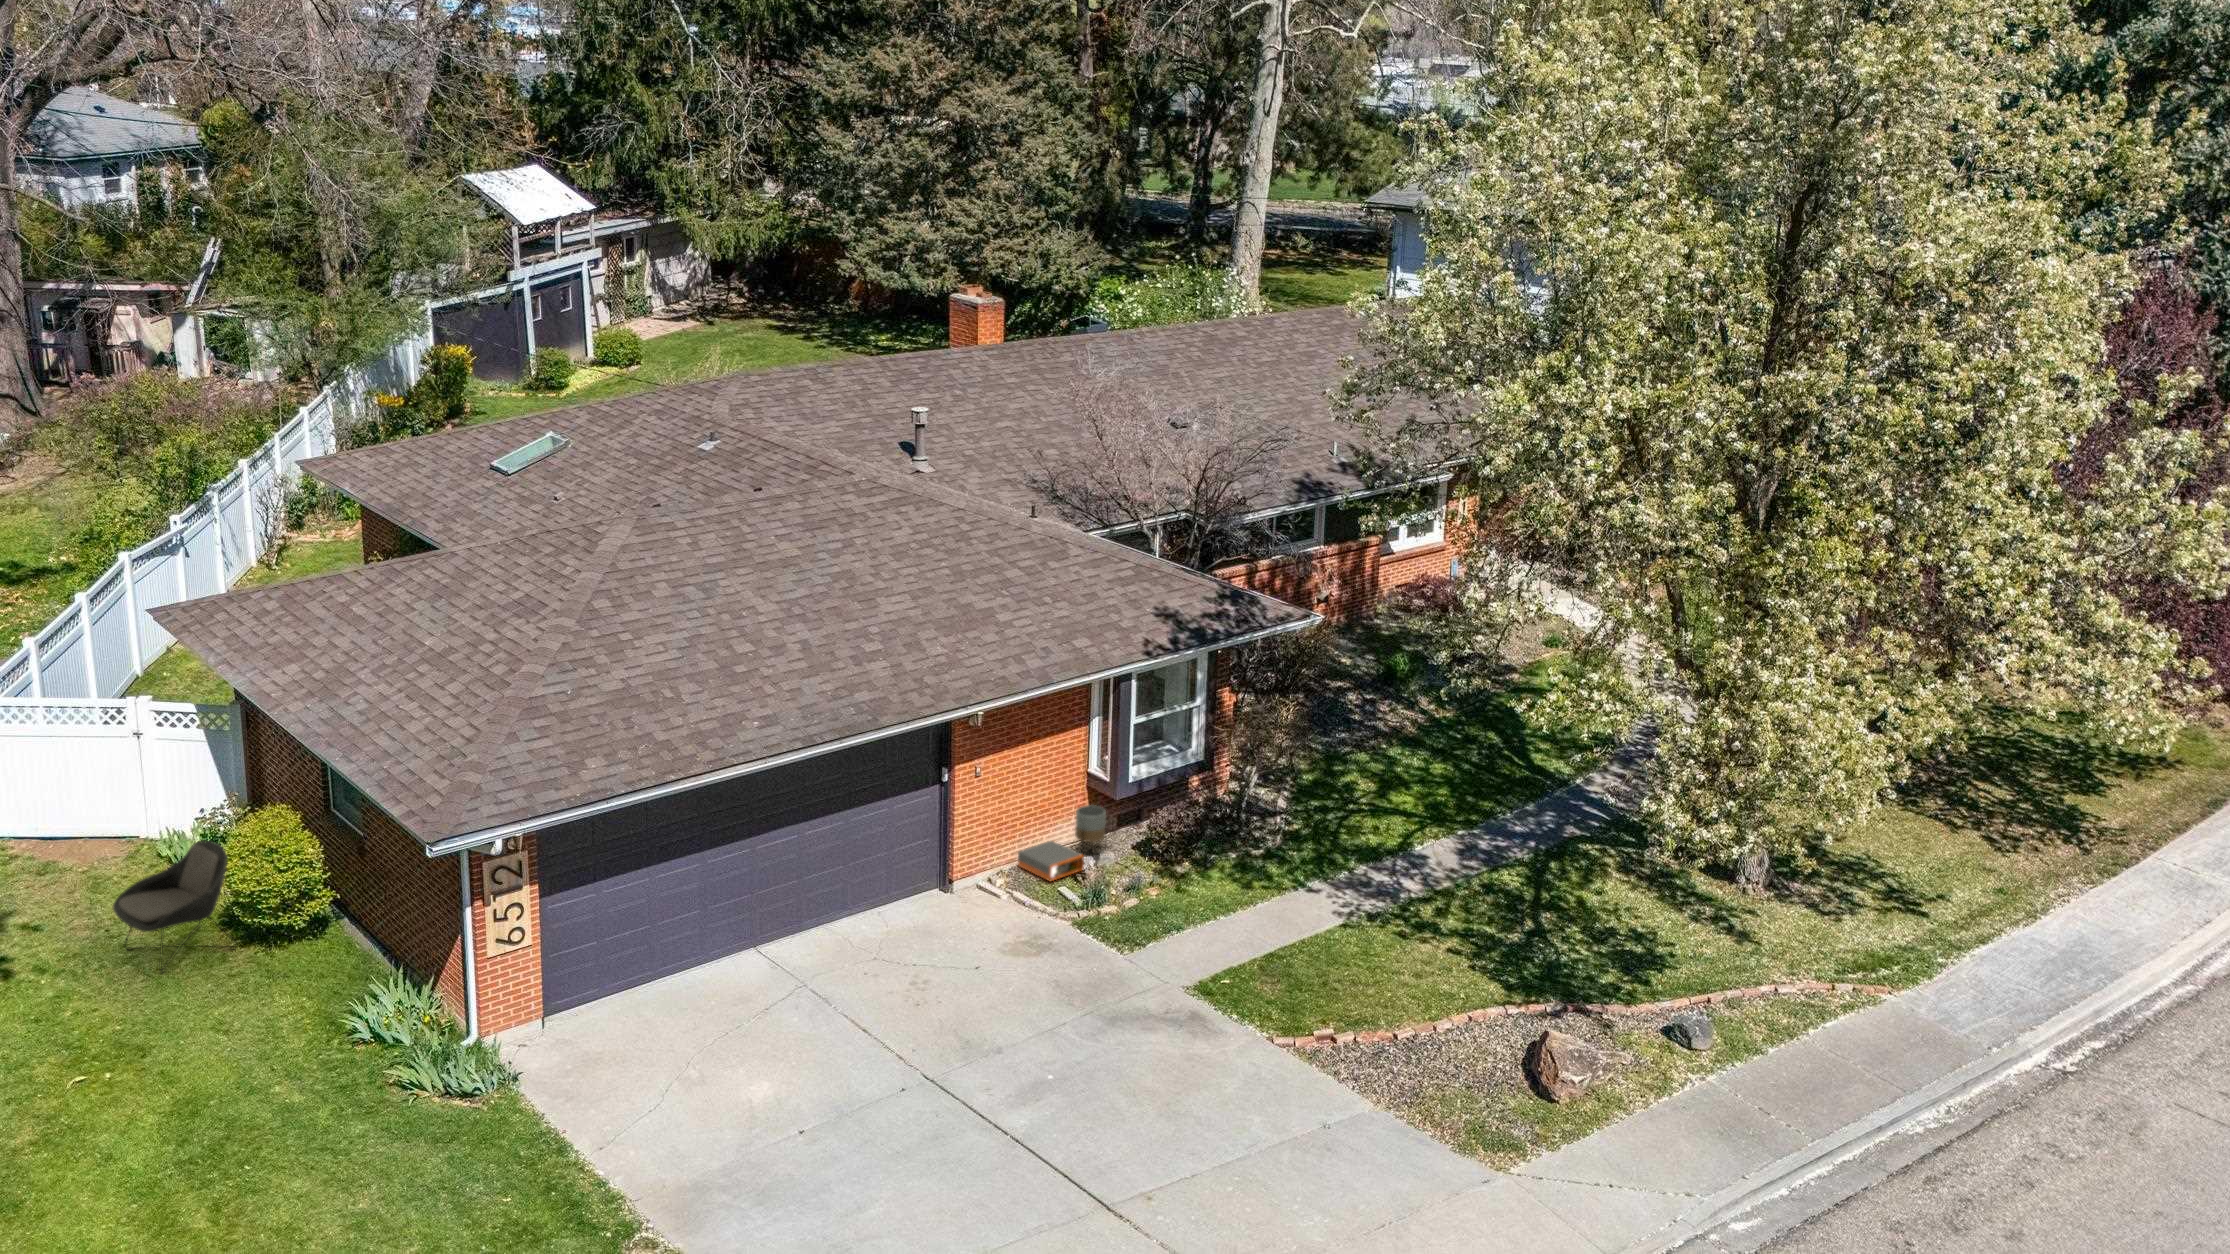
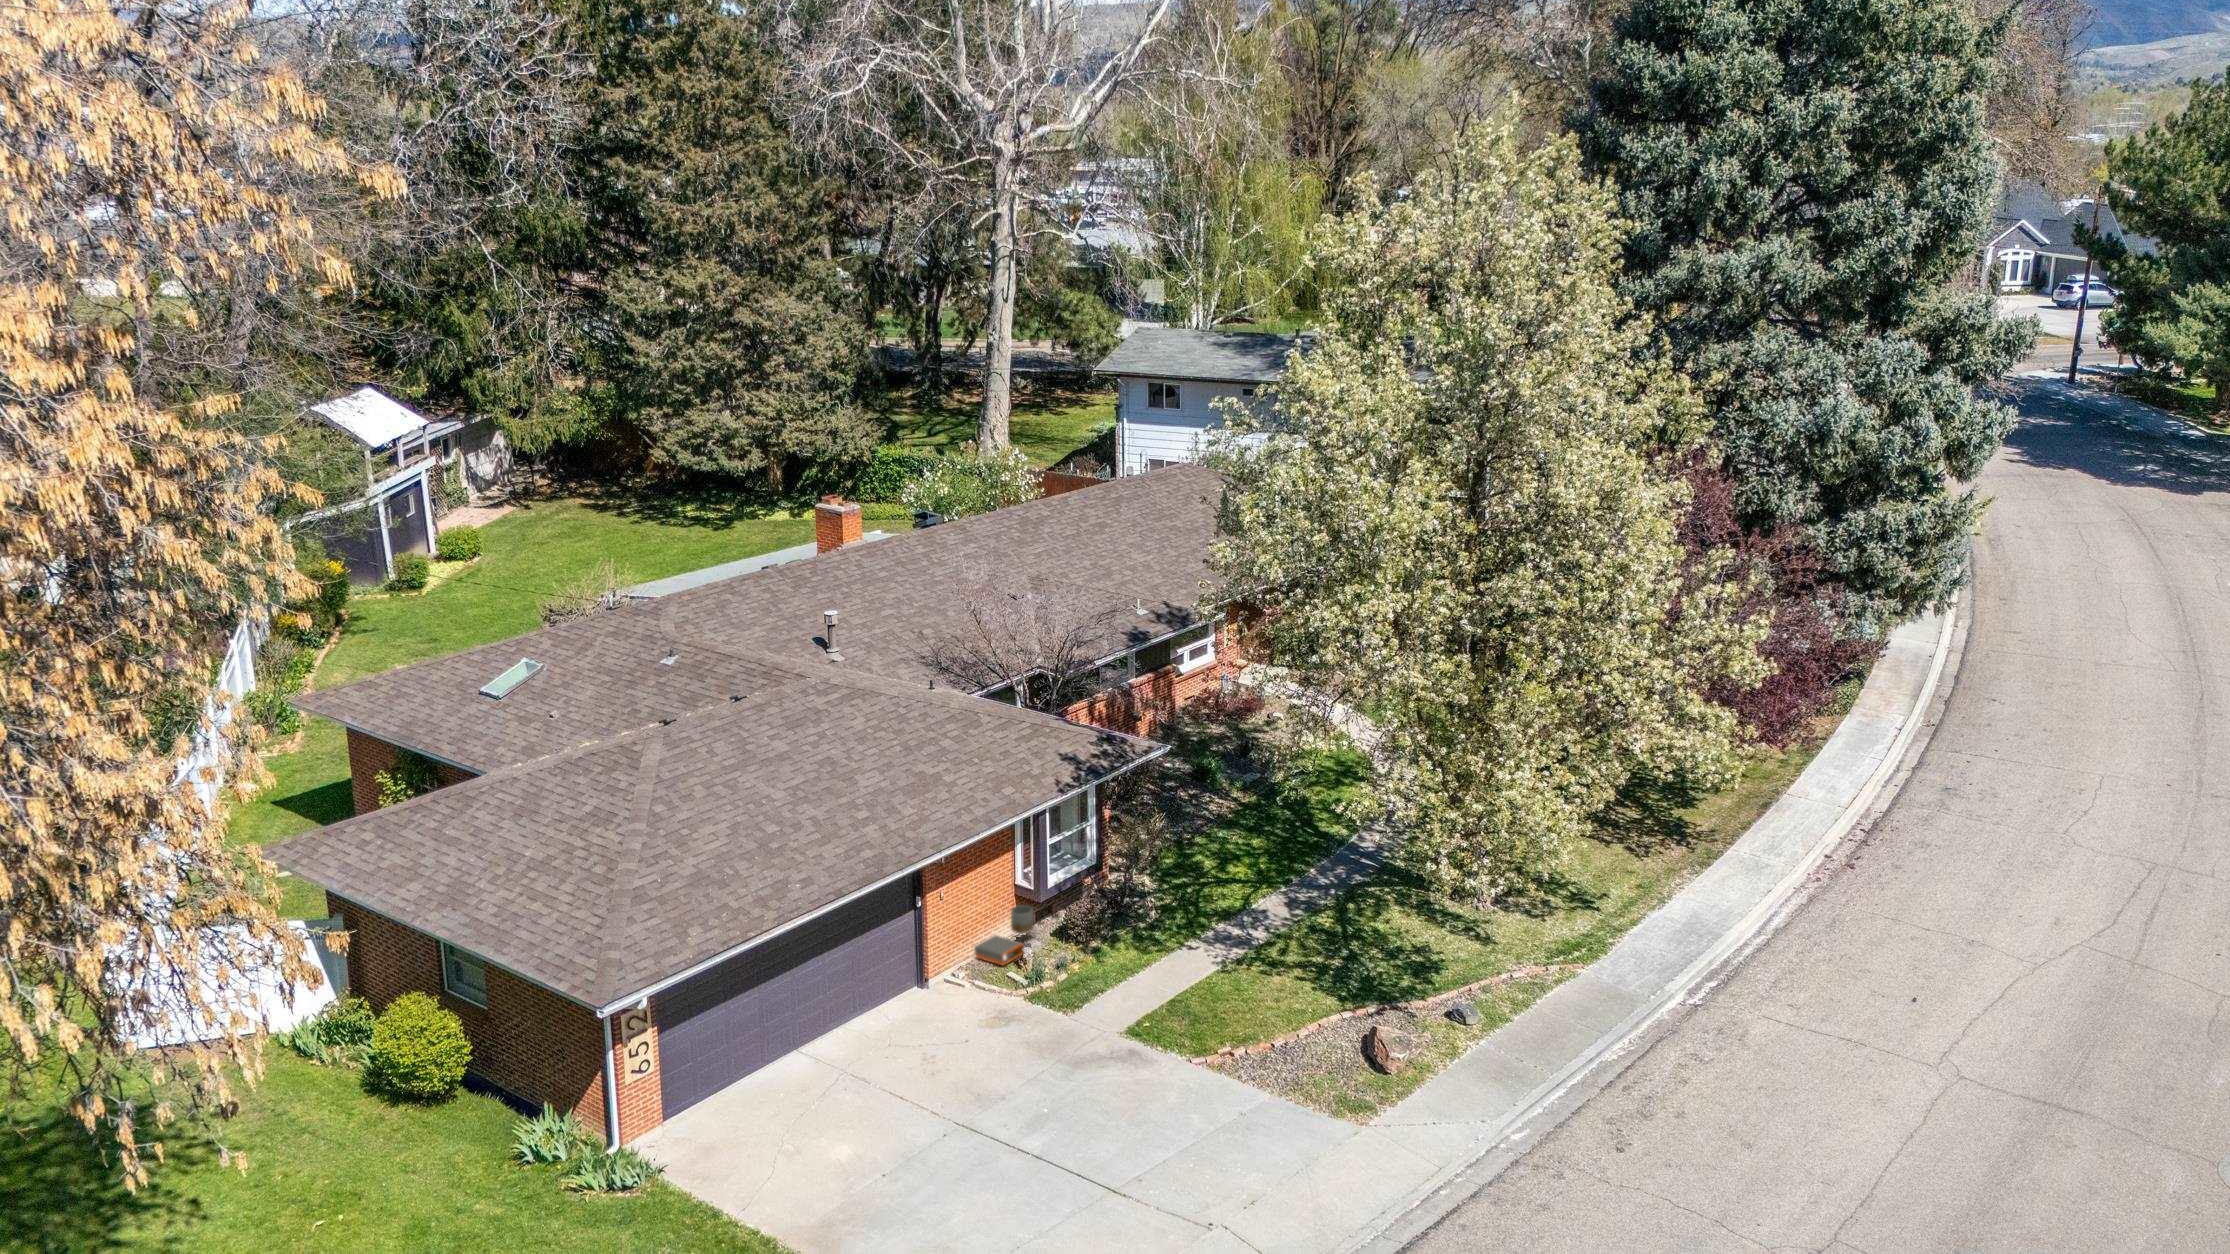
lounge chair: present [112,841,237,973] -> none [306,1016,407,1123]

